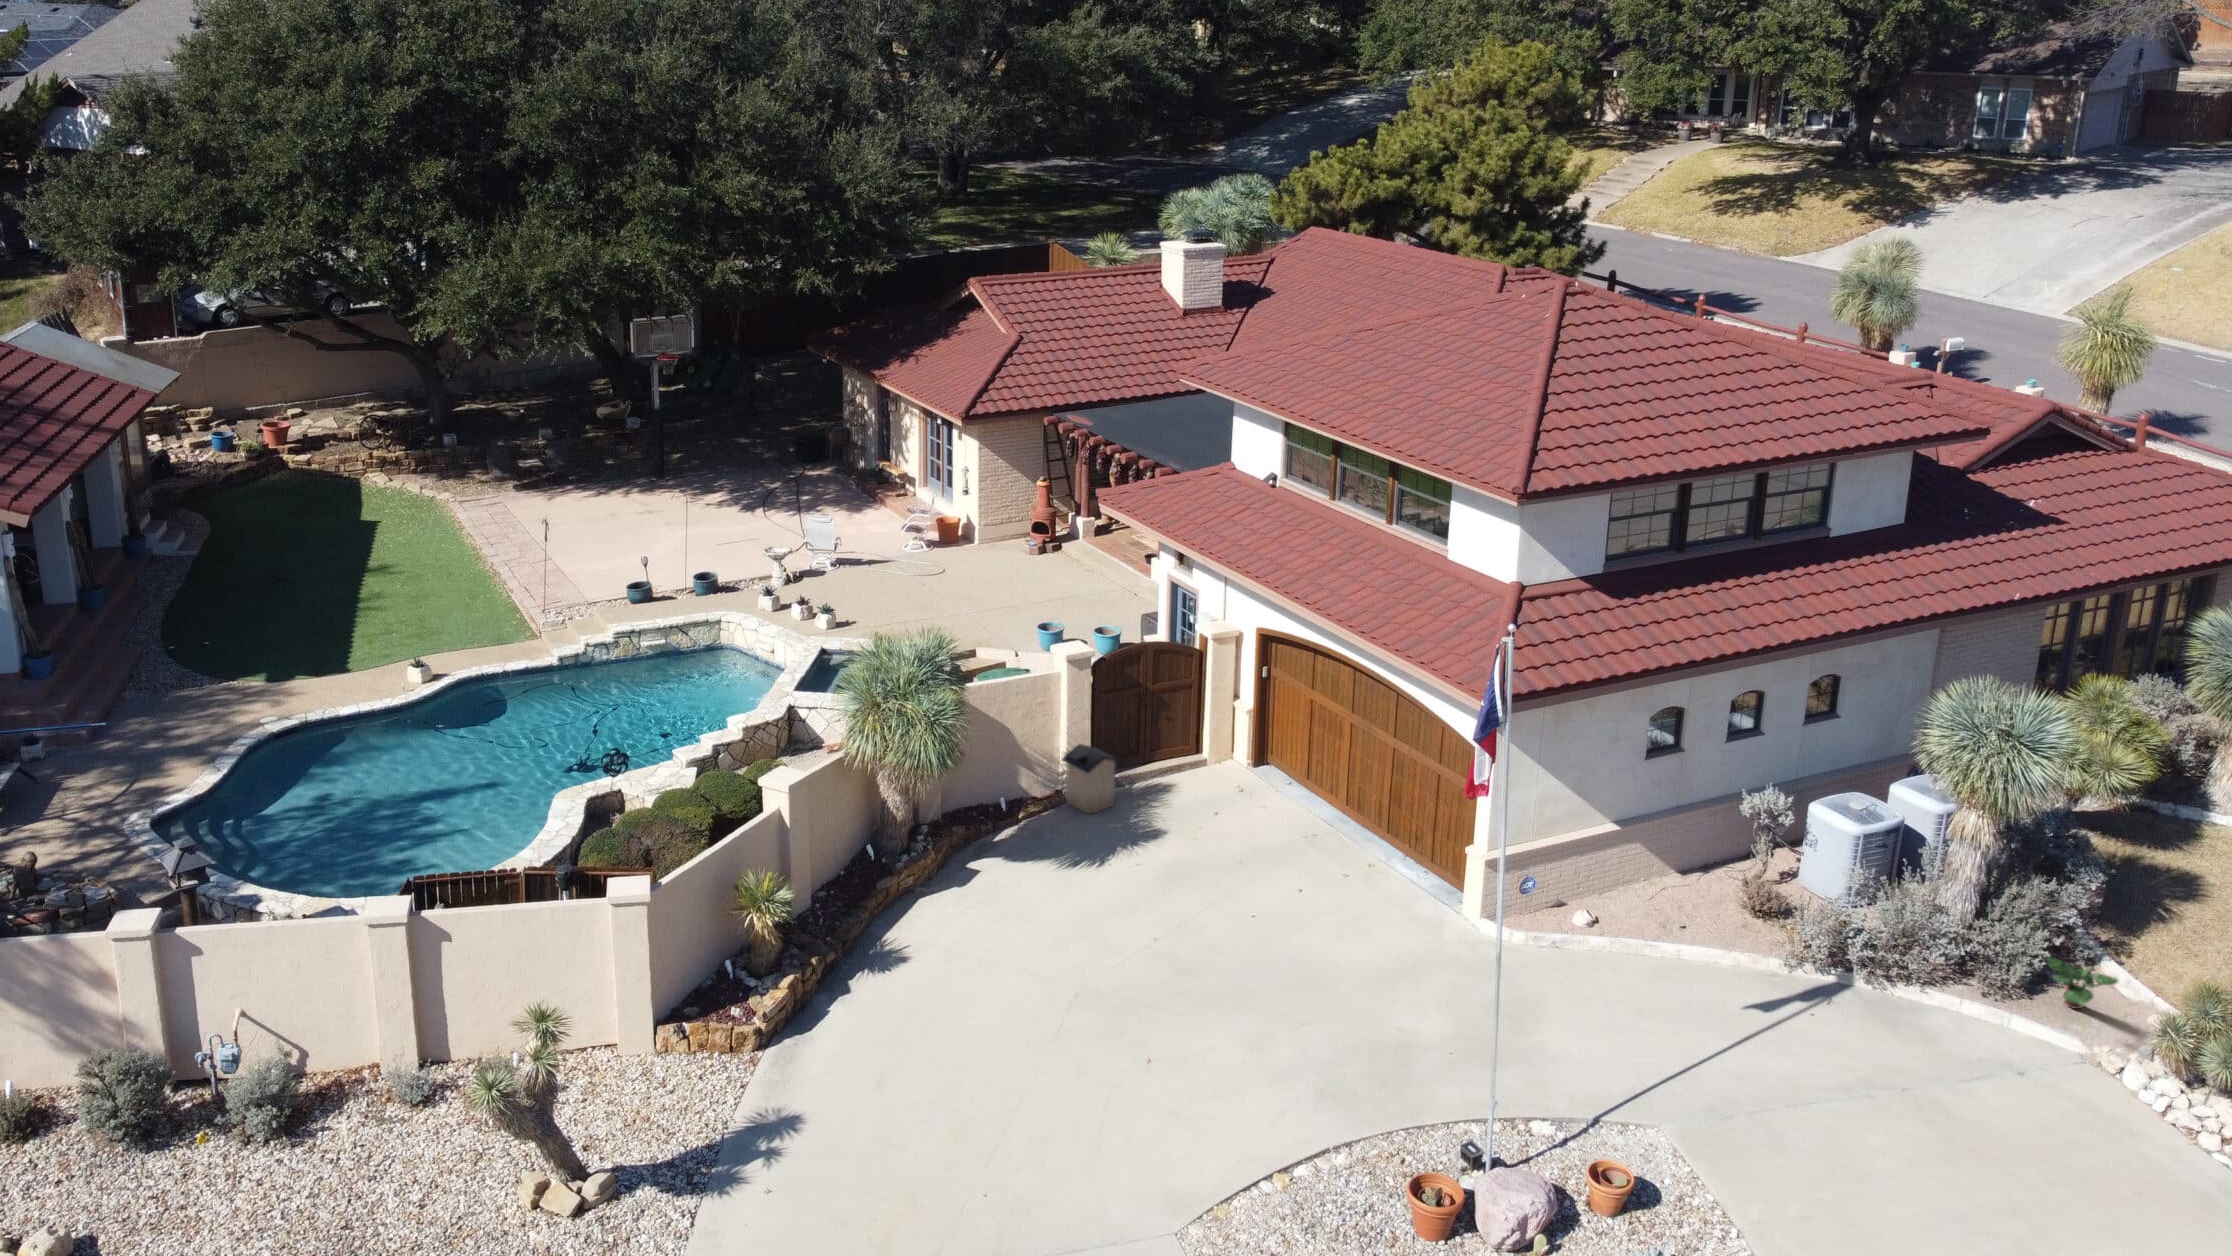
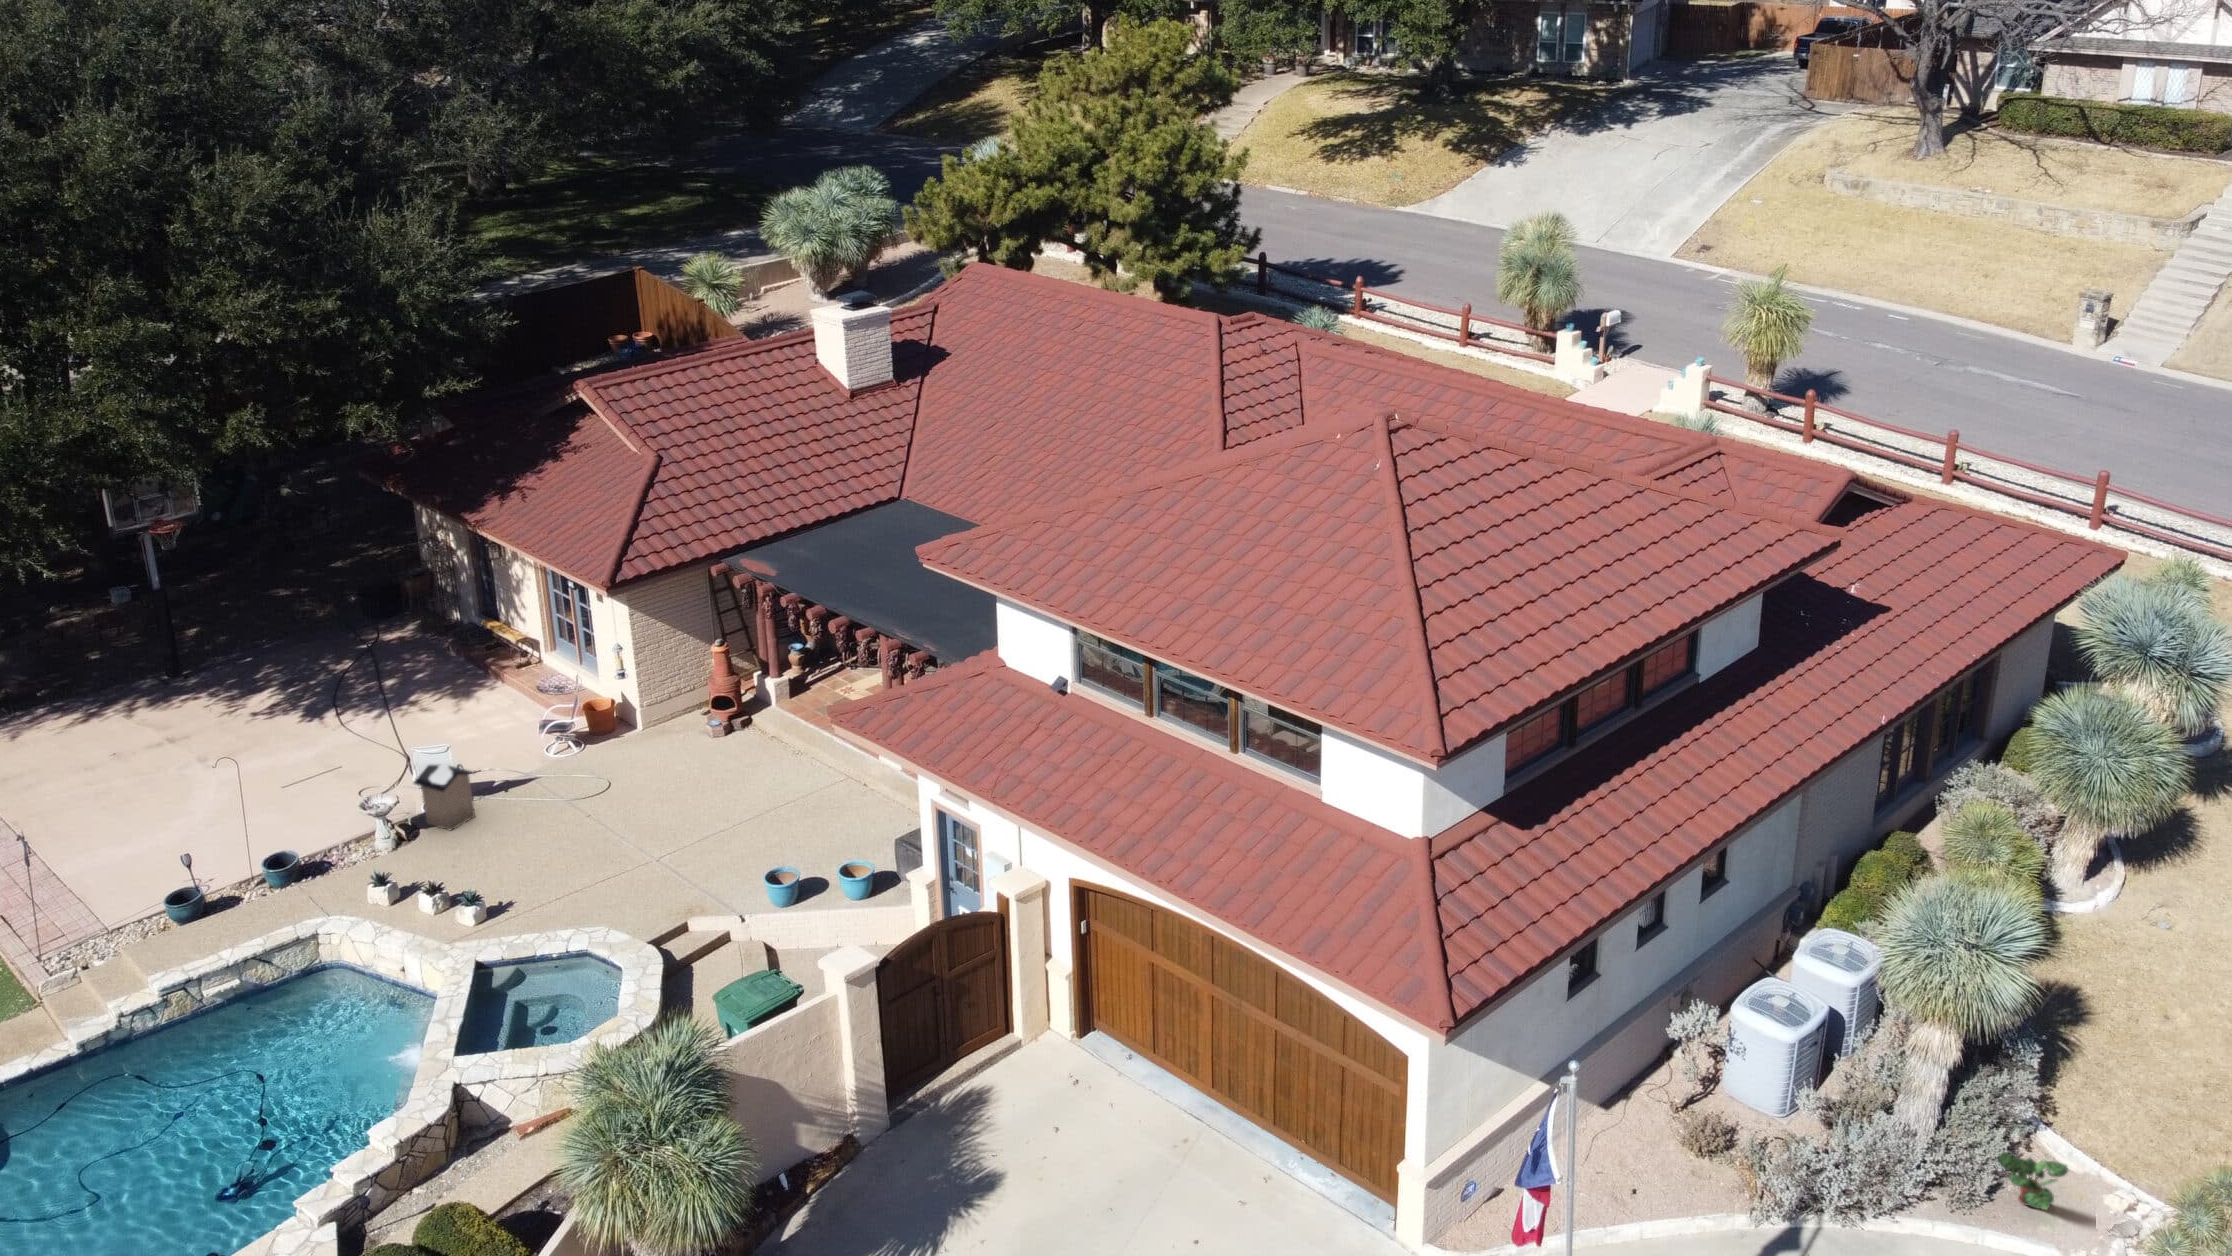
lounge chair: present [597,400,633,435] -> none [58,552,117,617]
trash can: present [1063,744,1120,814] -> present [414,765,475,830]

